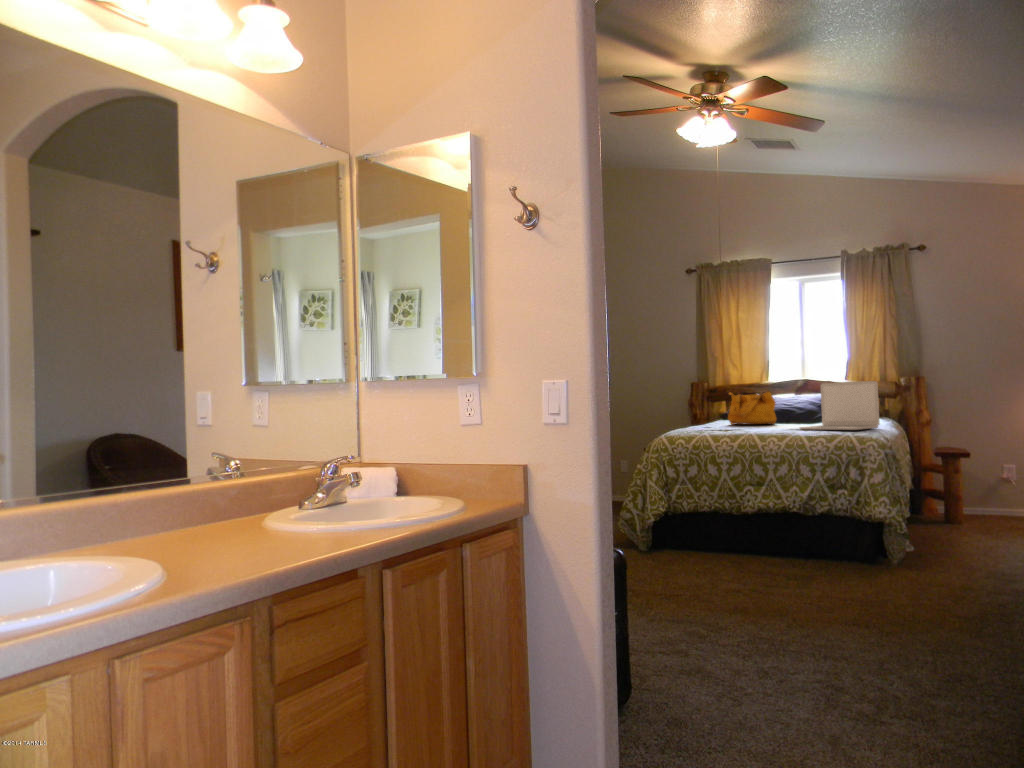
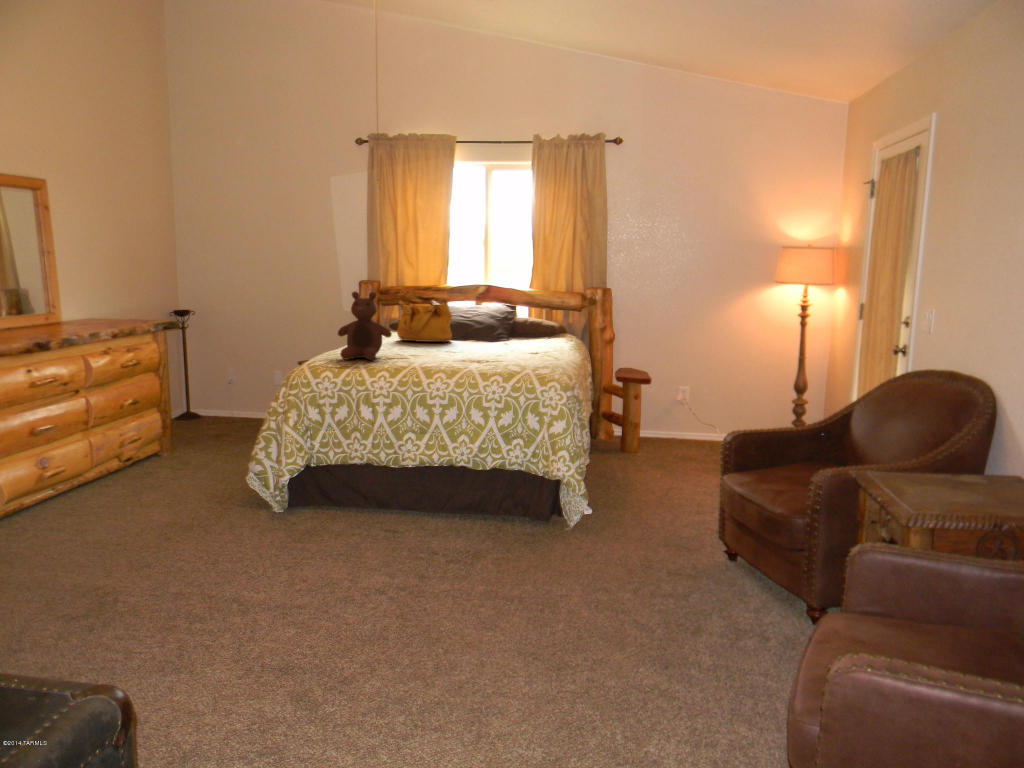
stuffed bear: none [684,380,728,433] -> present [338,291,392,360]
laptop: present [800,381,879,430] -> none [475,300,563,361]

